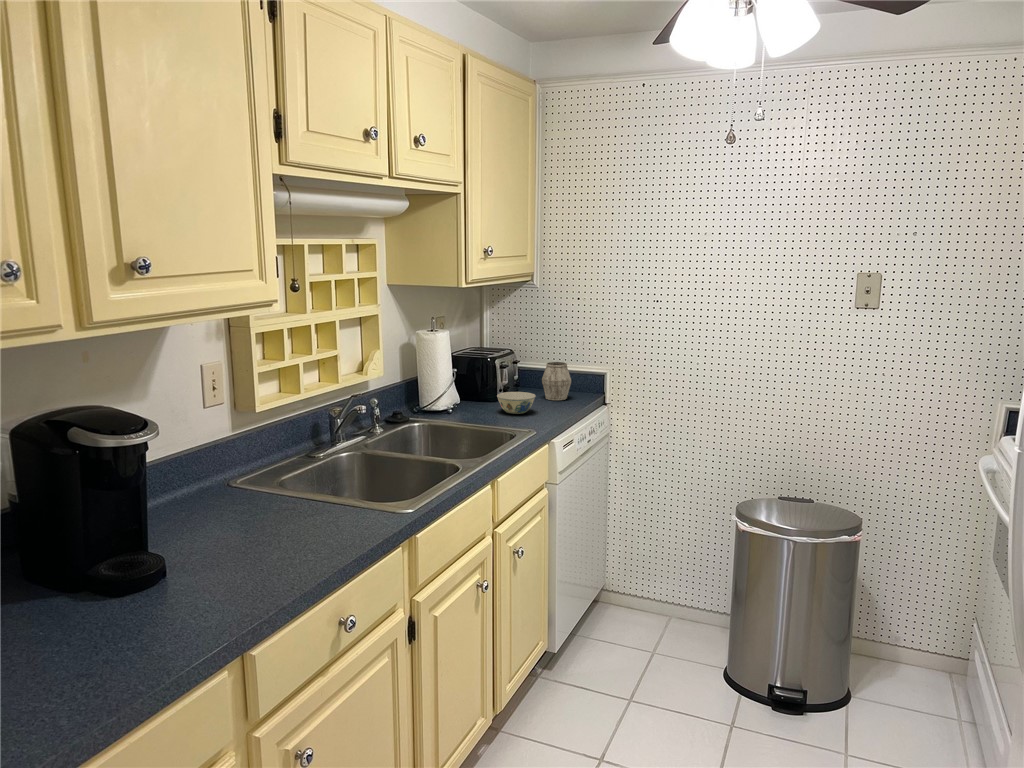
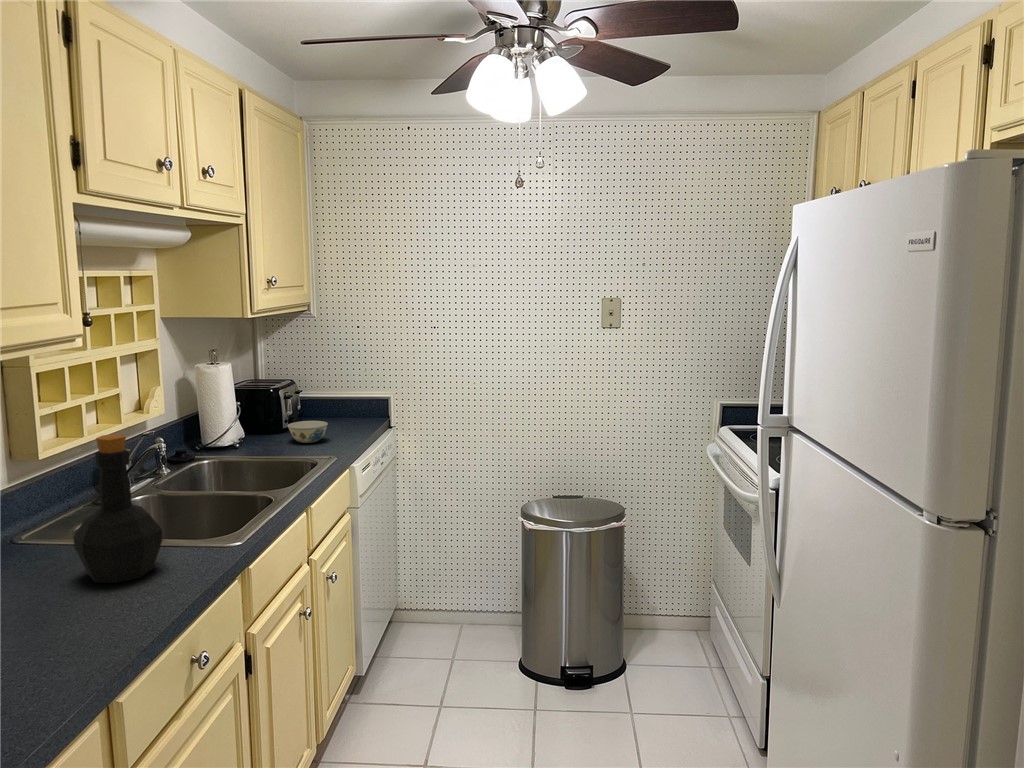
mug: present [542,362,571,400] -> none [328,389,358,427]
bottle: none [257,396,331,537] -> present [73,434,162,583]

